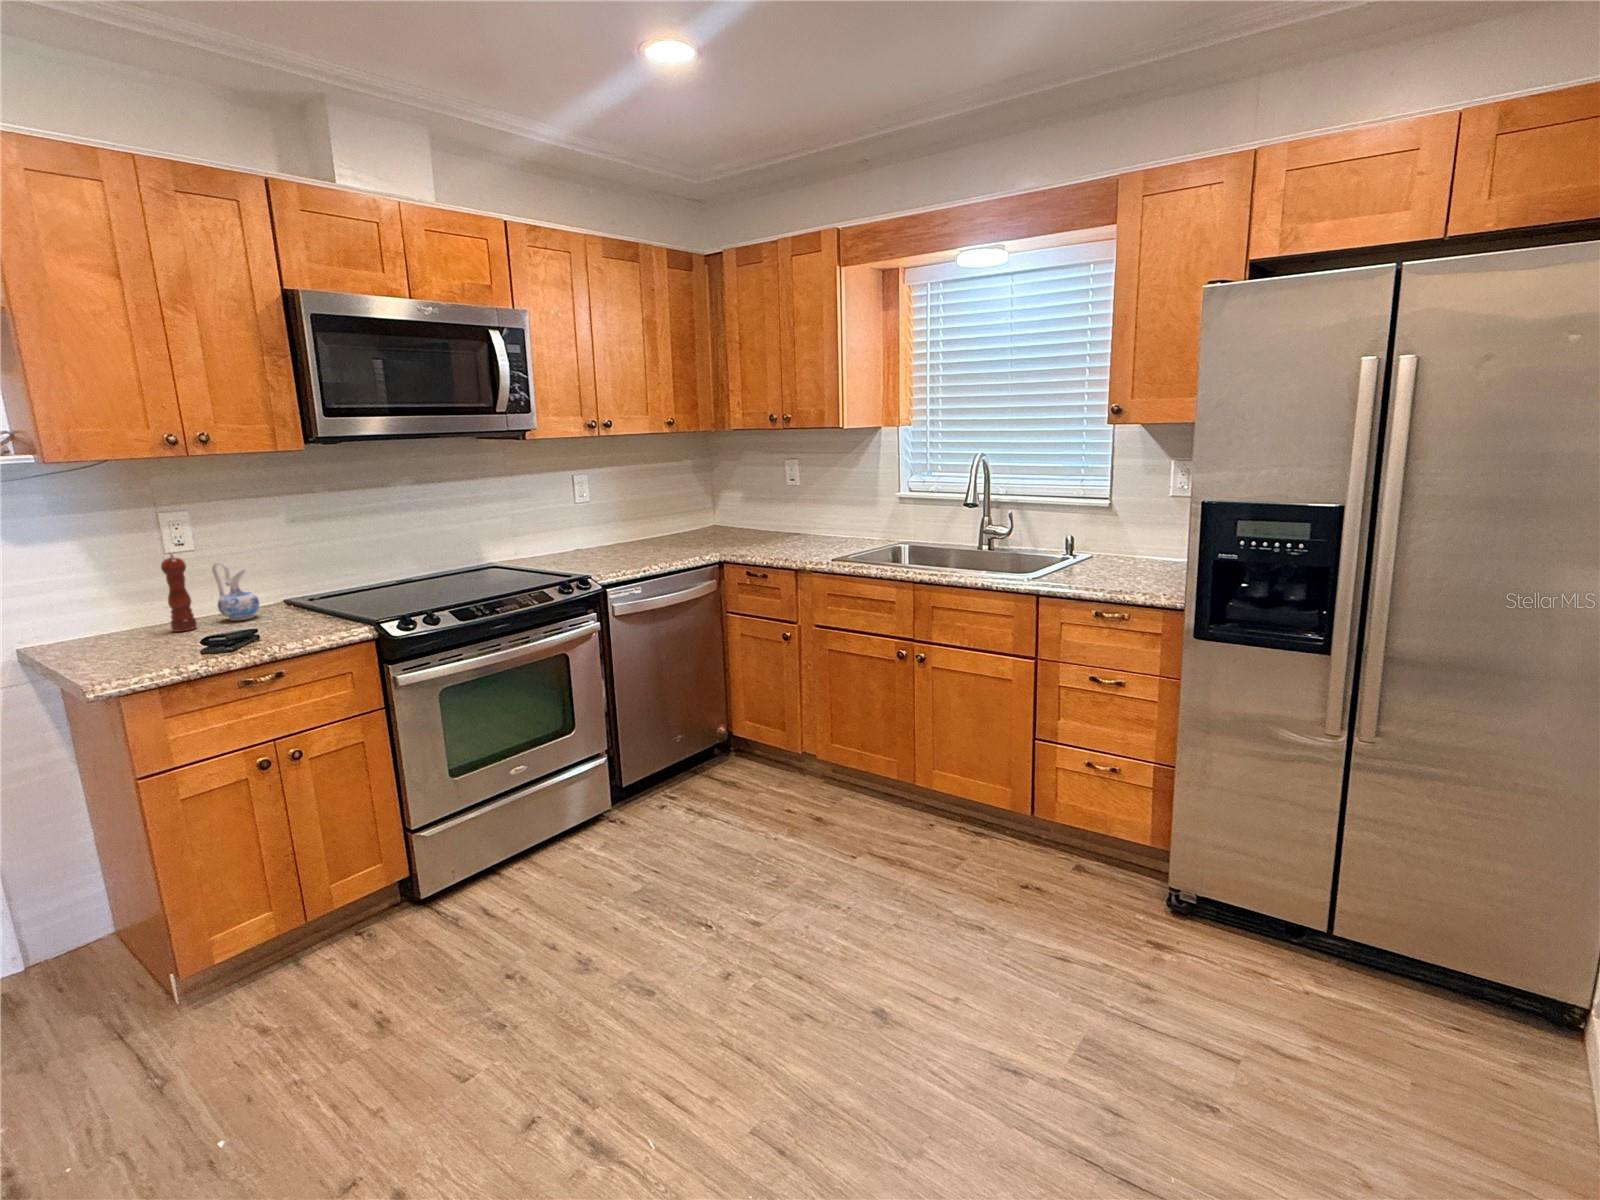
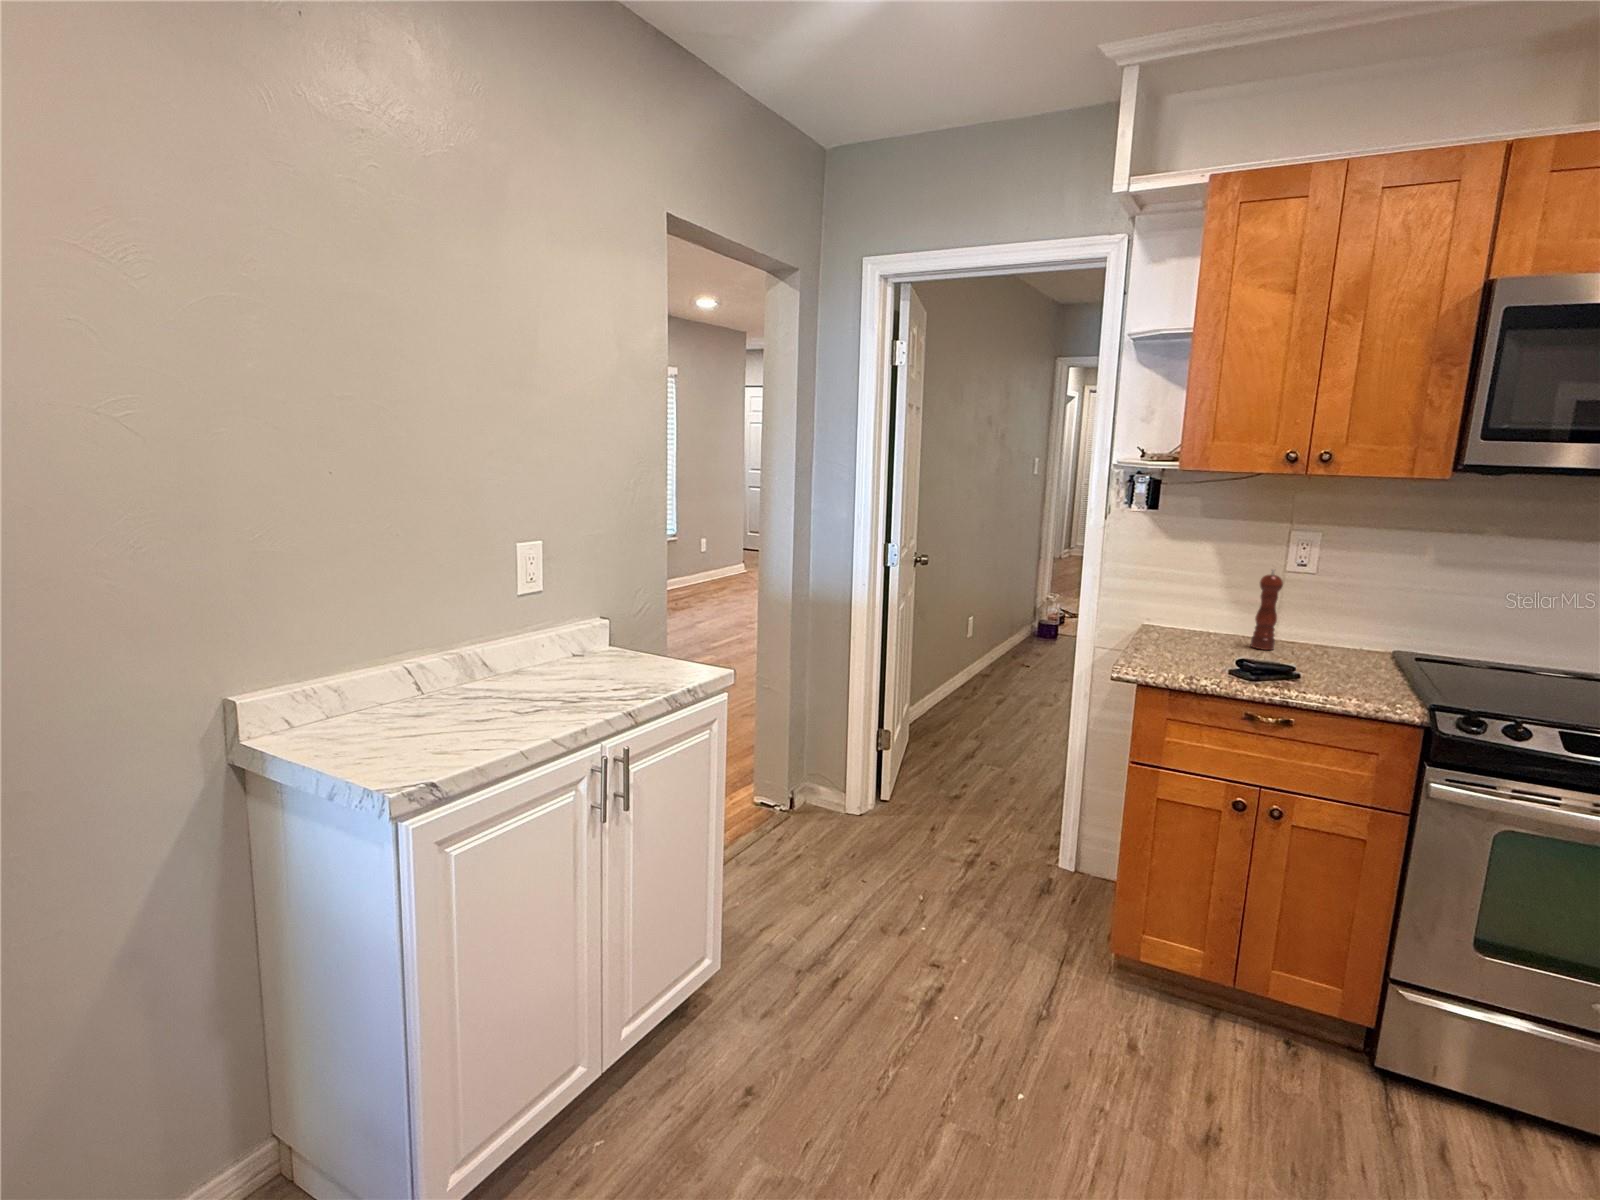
ceramic pitcher: present [212,562,259,621] -> none [1303,589,1347,657]

